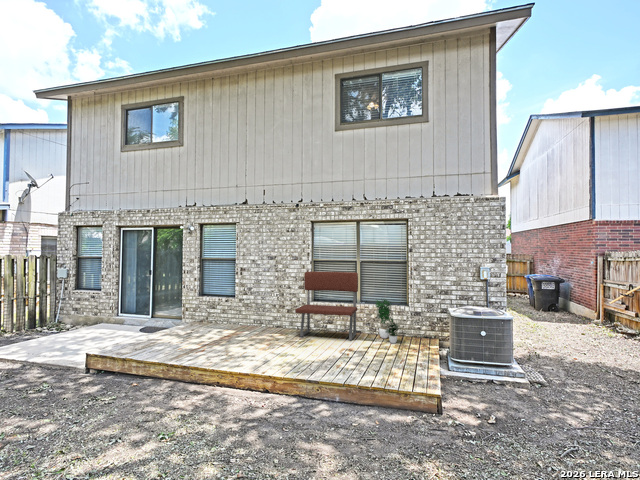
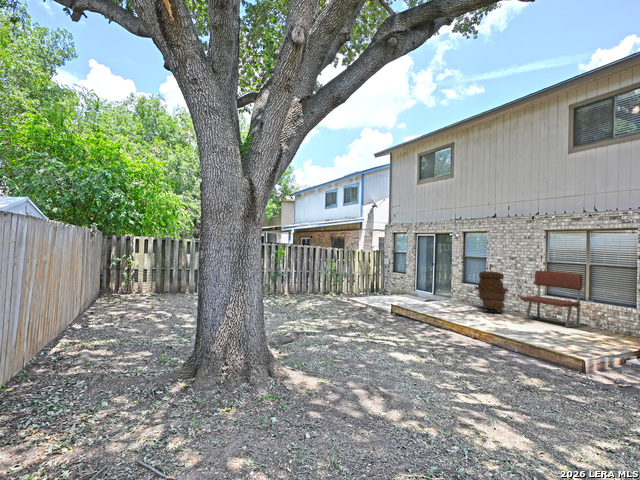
lounge chair: none [225,277,270,338] -> present [475,271,508,314]
potted plant: present [376,300,399,343] -> none [595,296,616,336]

